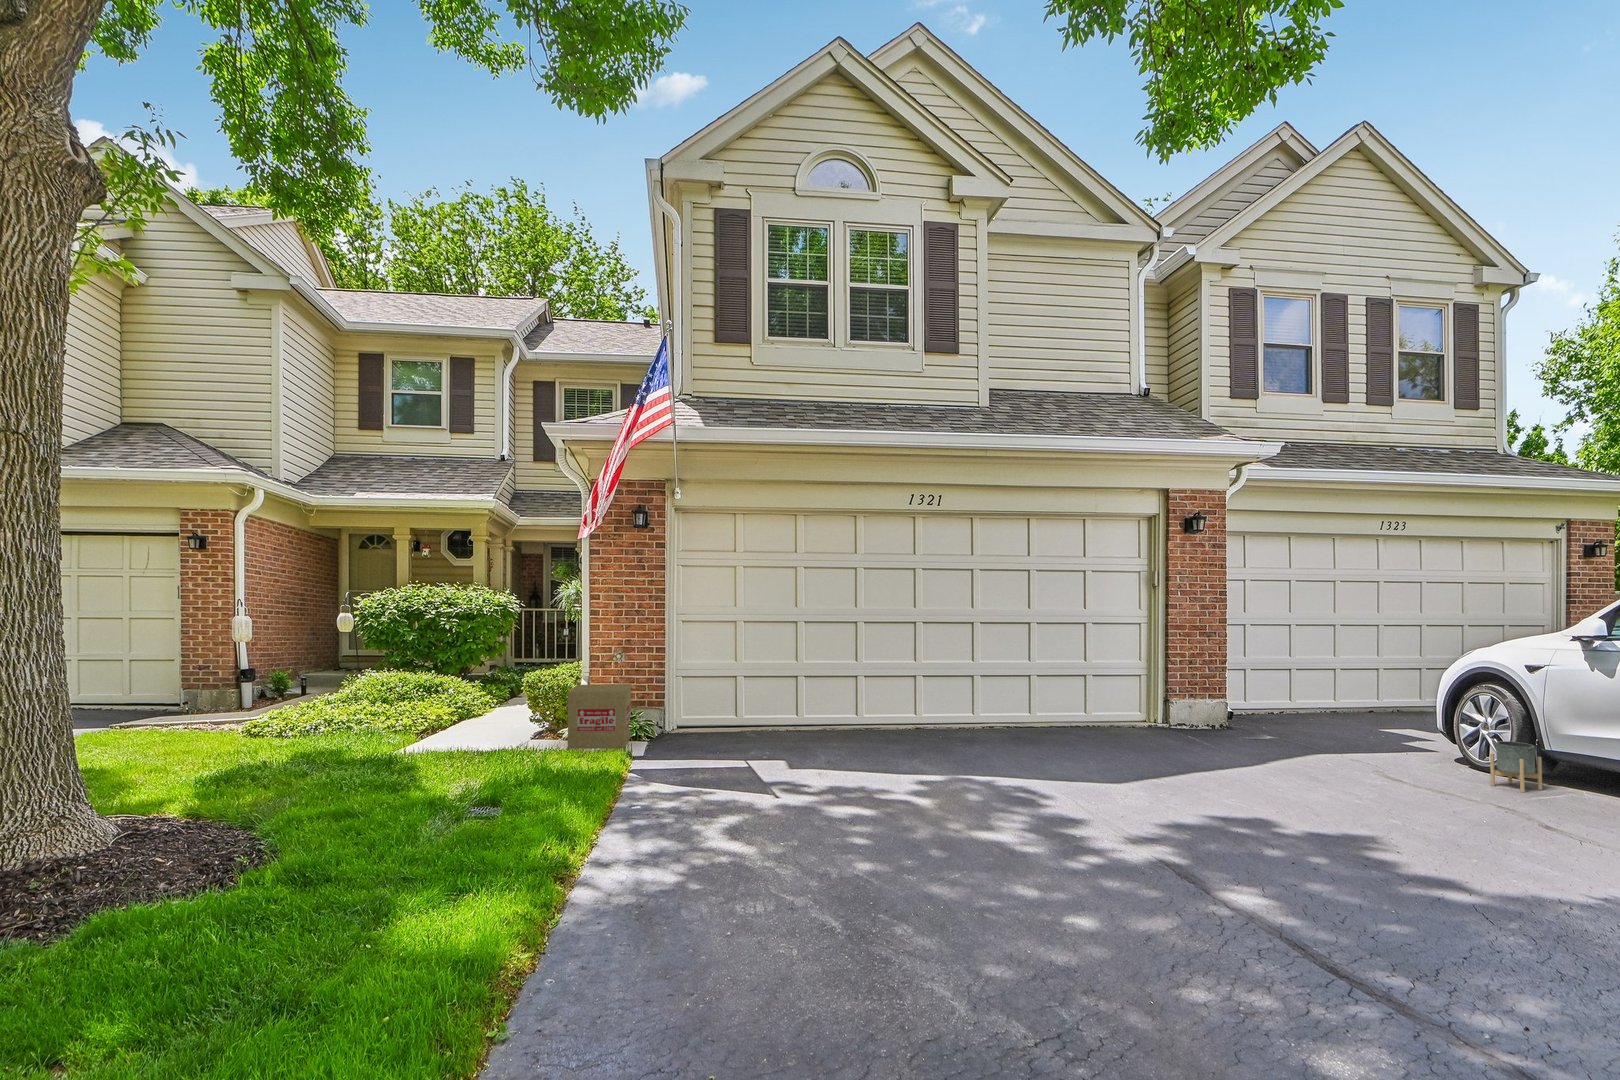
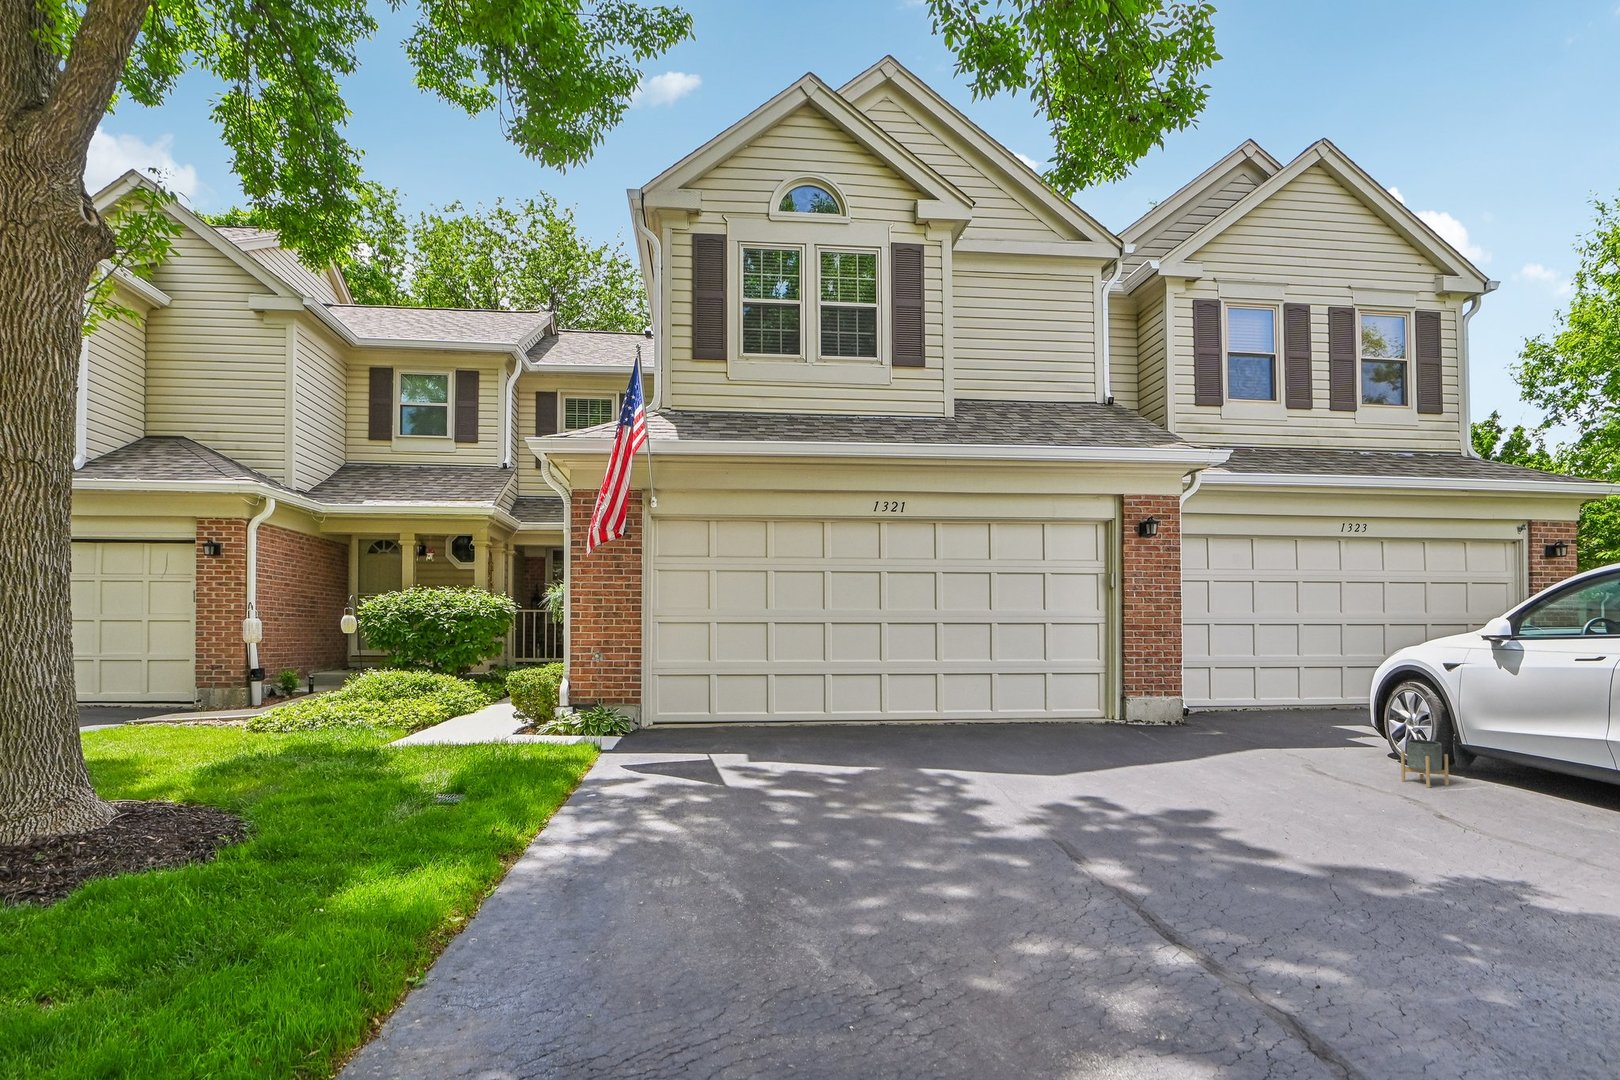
cardboard box: present [568,684,631,749] -> none [542,684,604,744]

